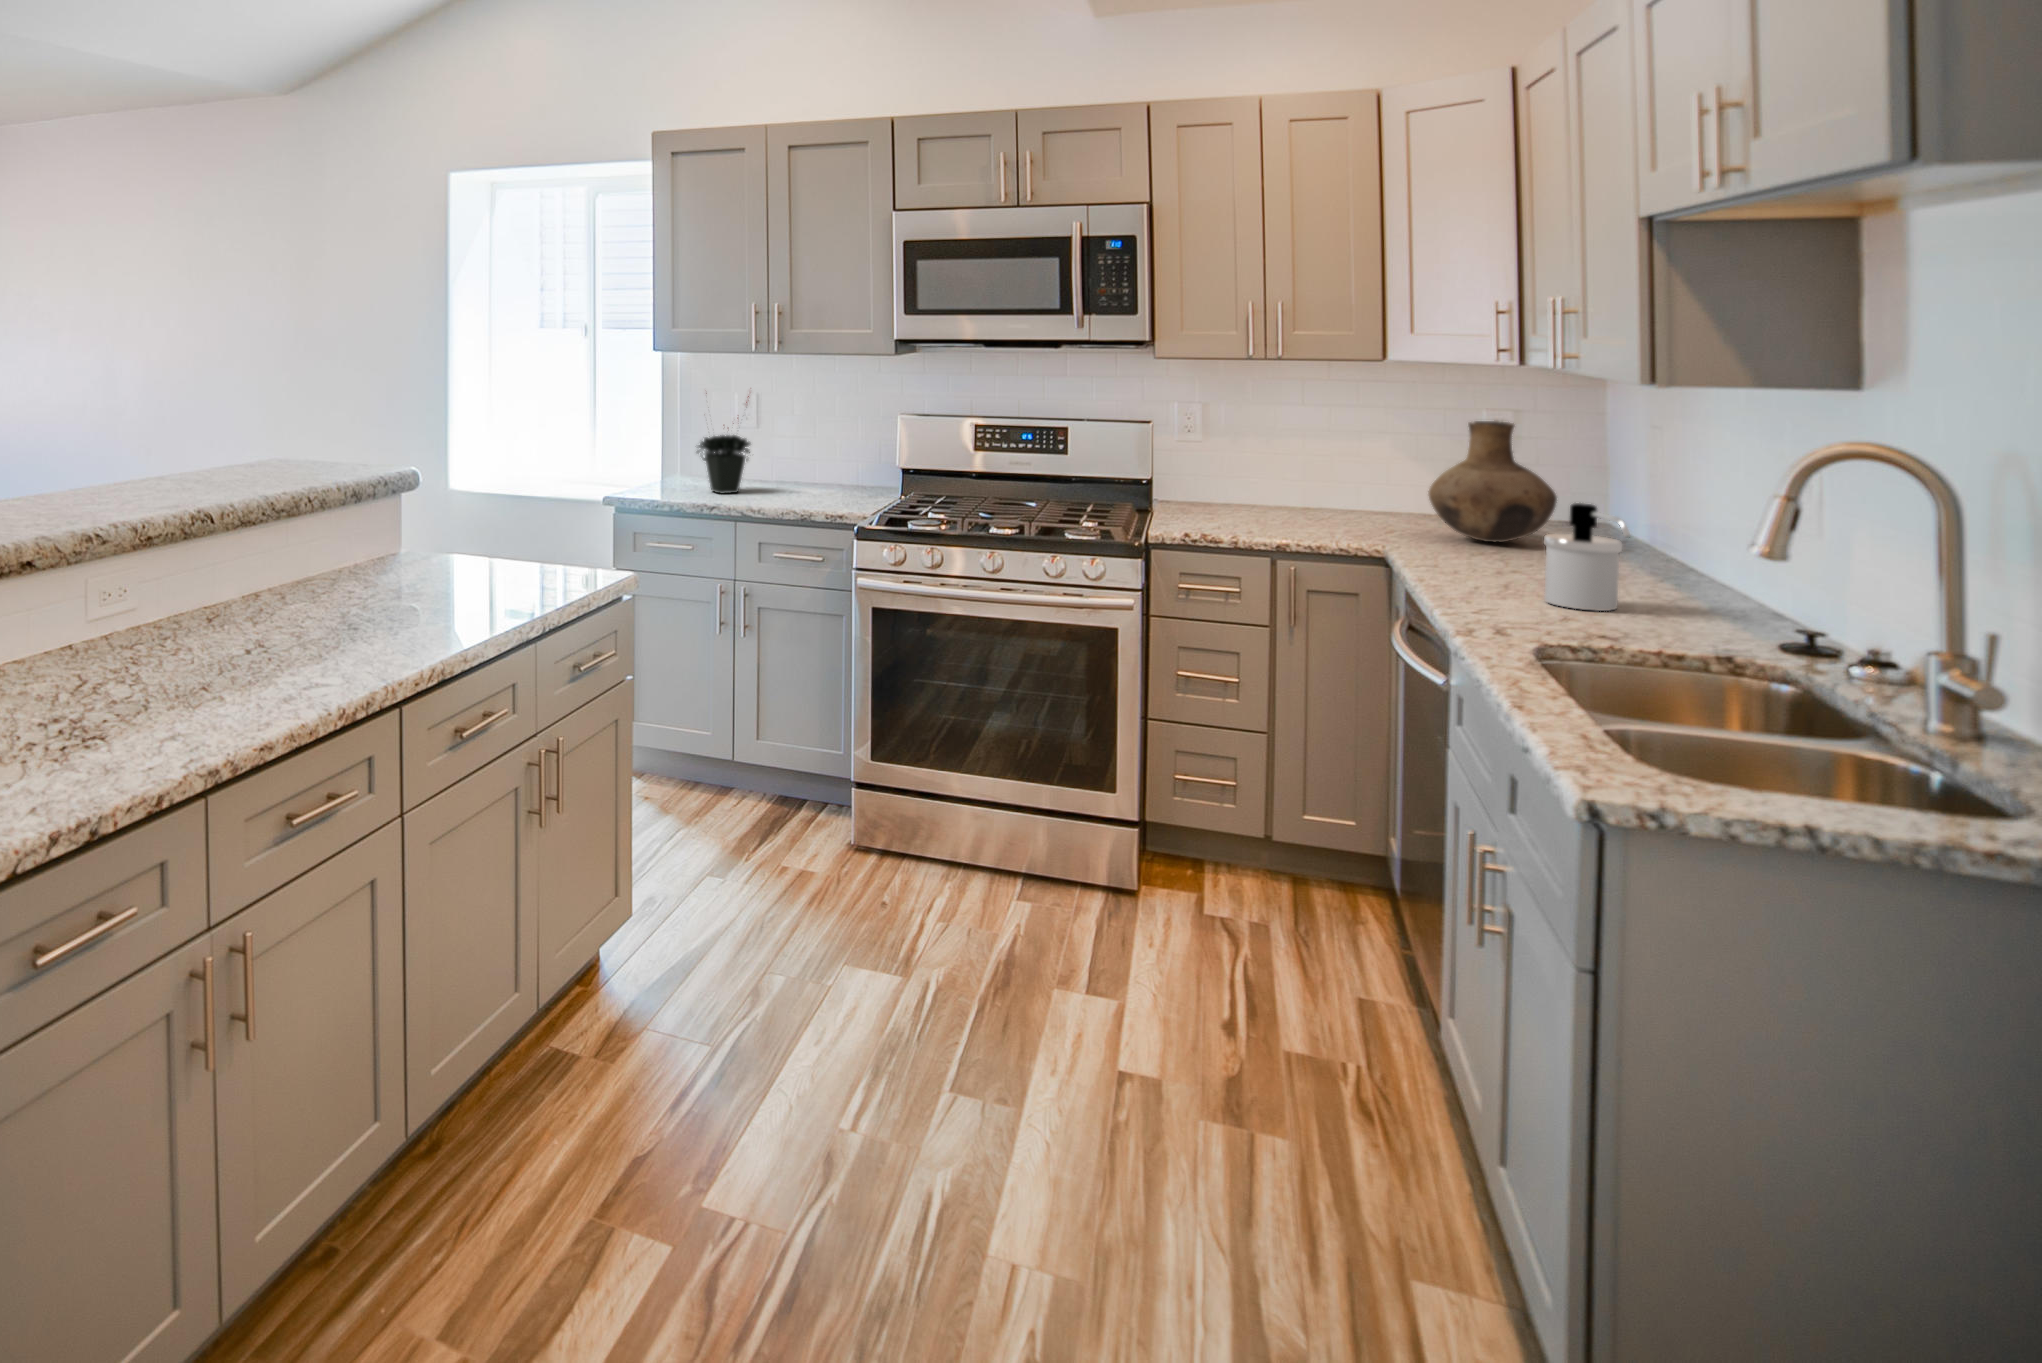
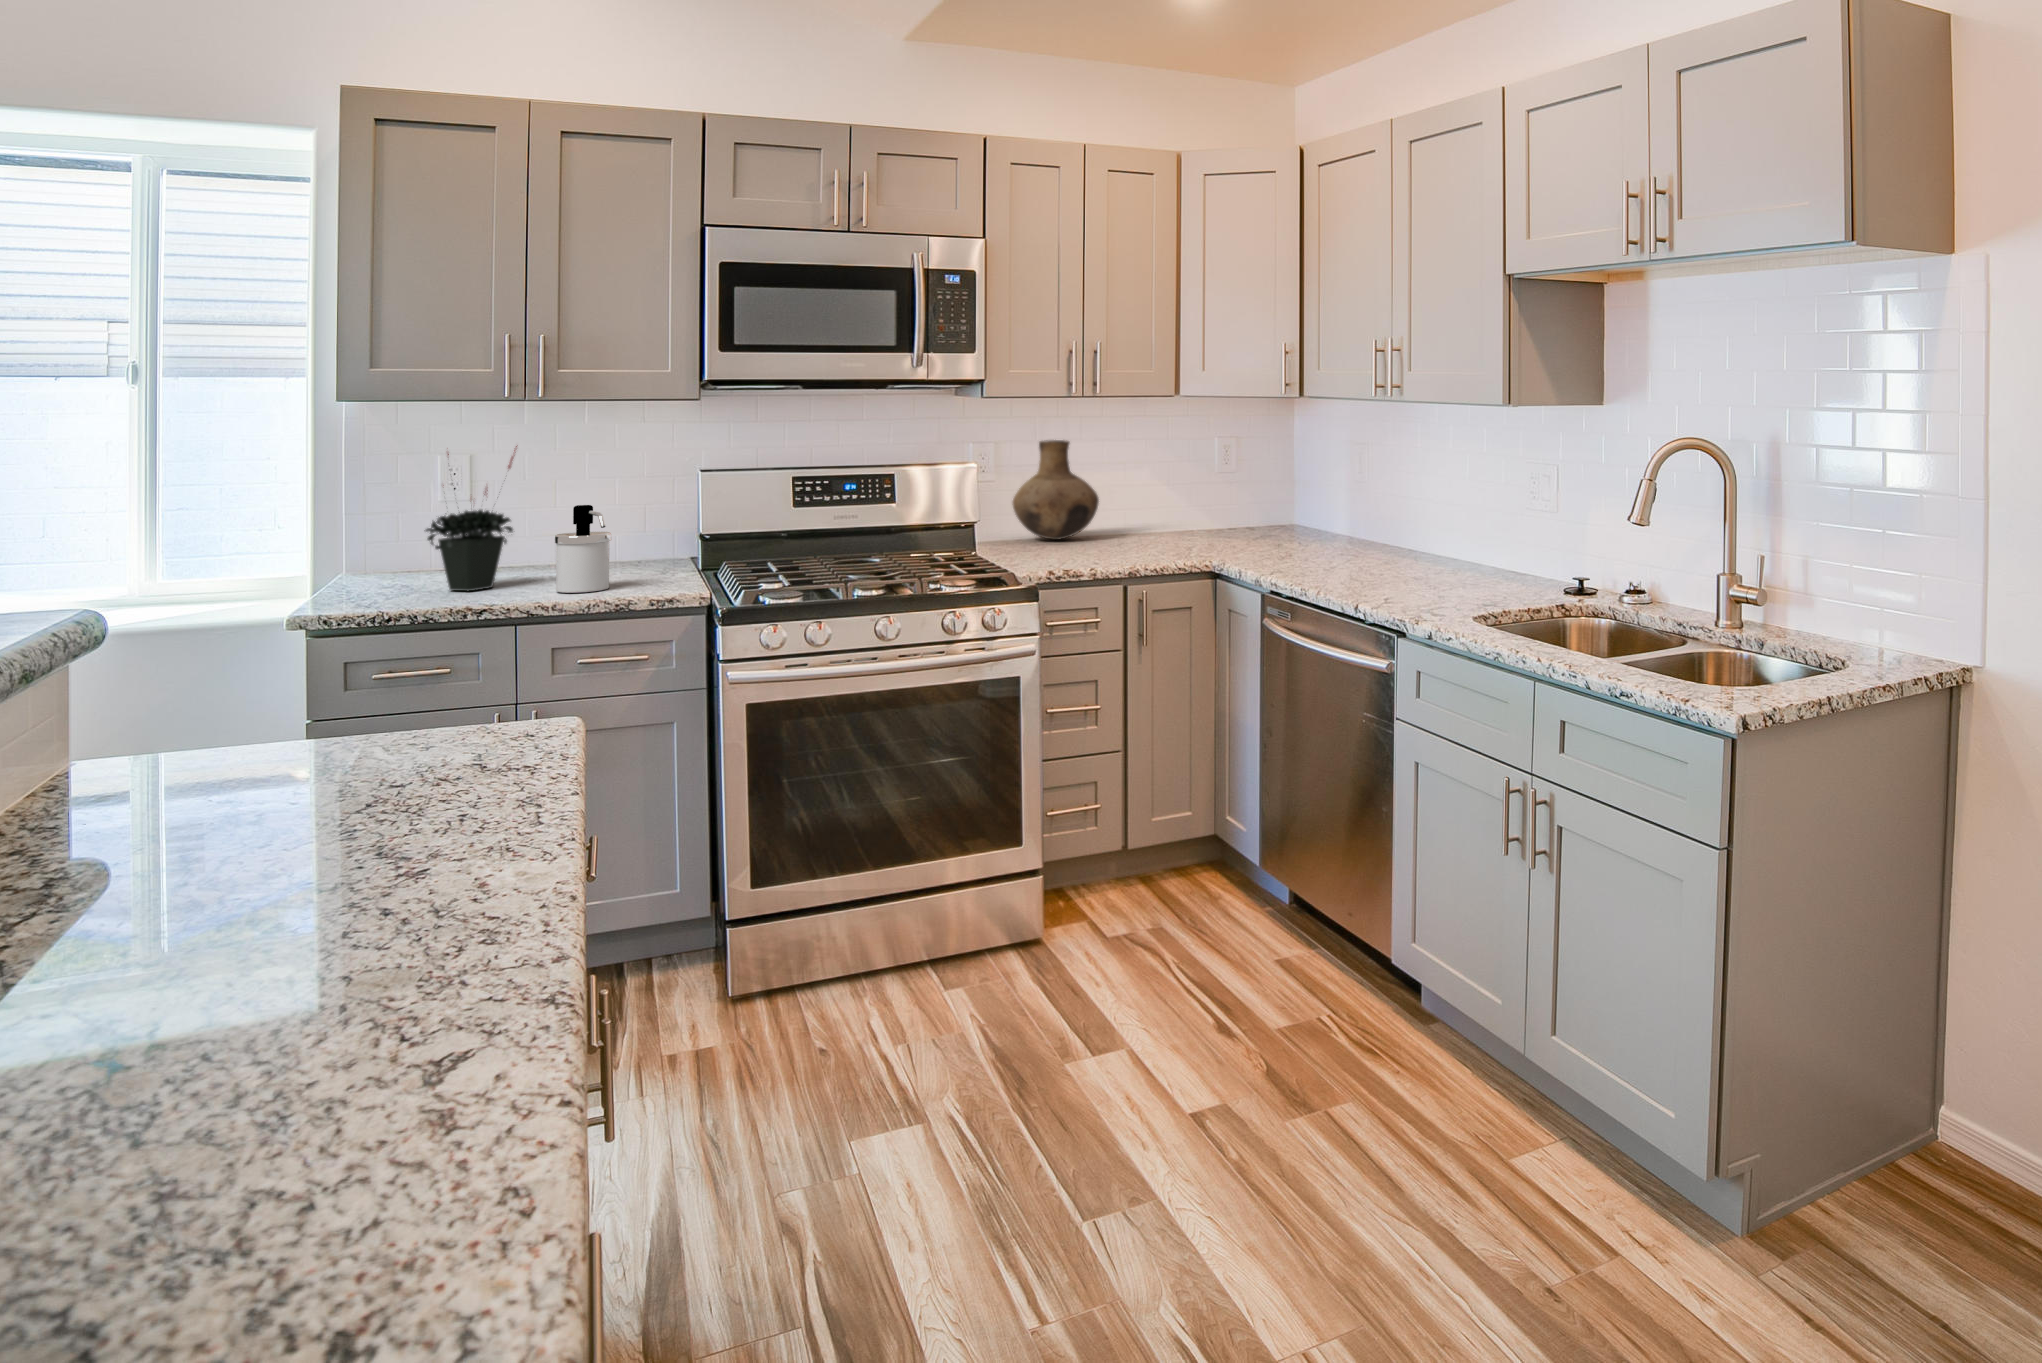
vase: present [1428,421,1557,542] -> present [1012,440,1099,540]
soap dispenser: present [1544,503,1630,611] -> present [554,505,611,593]

